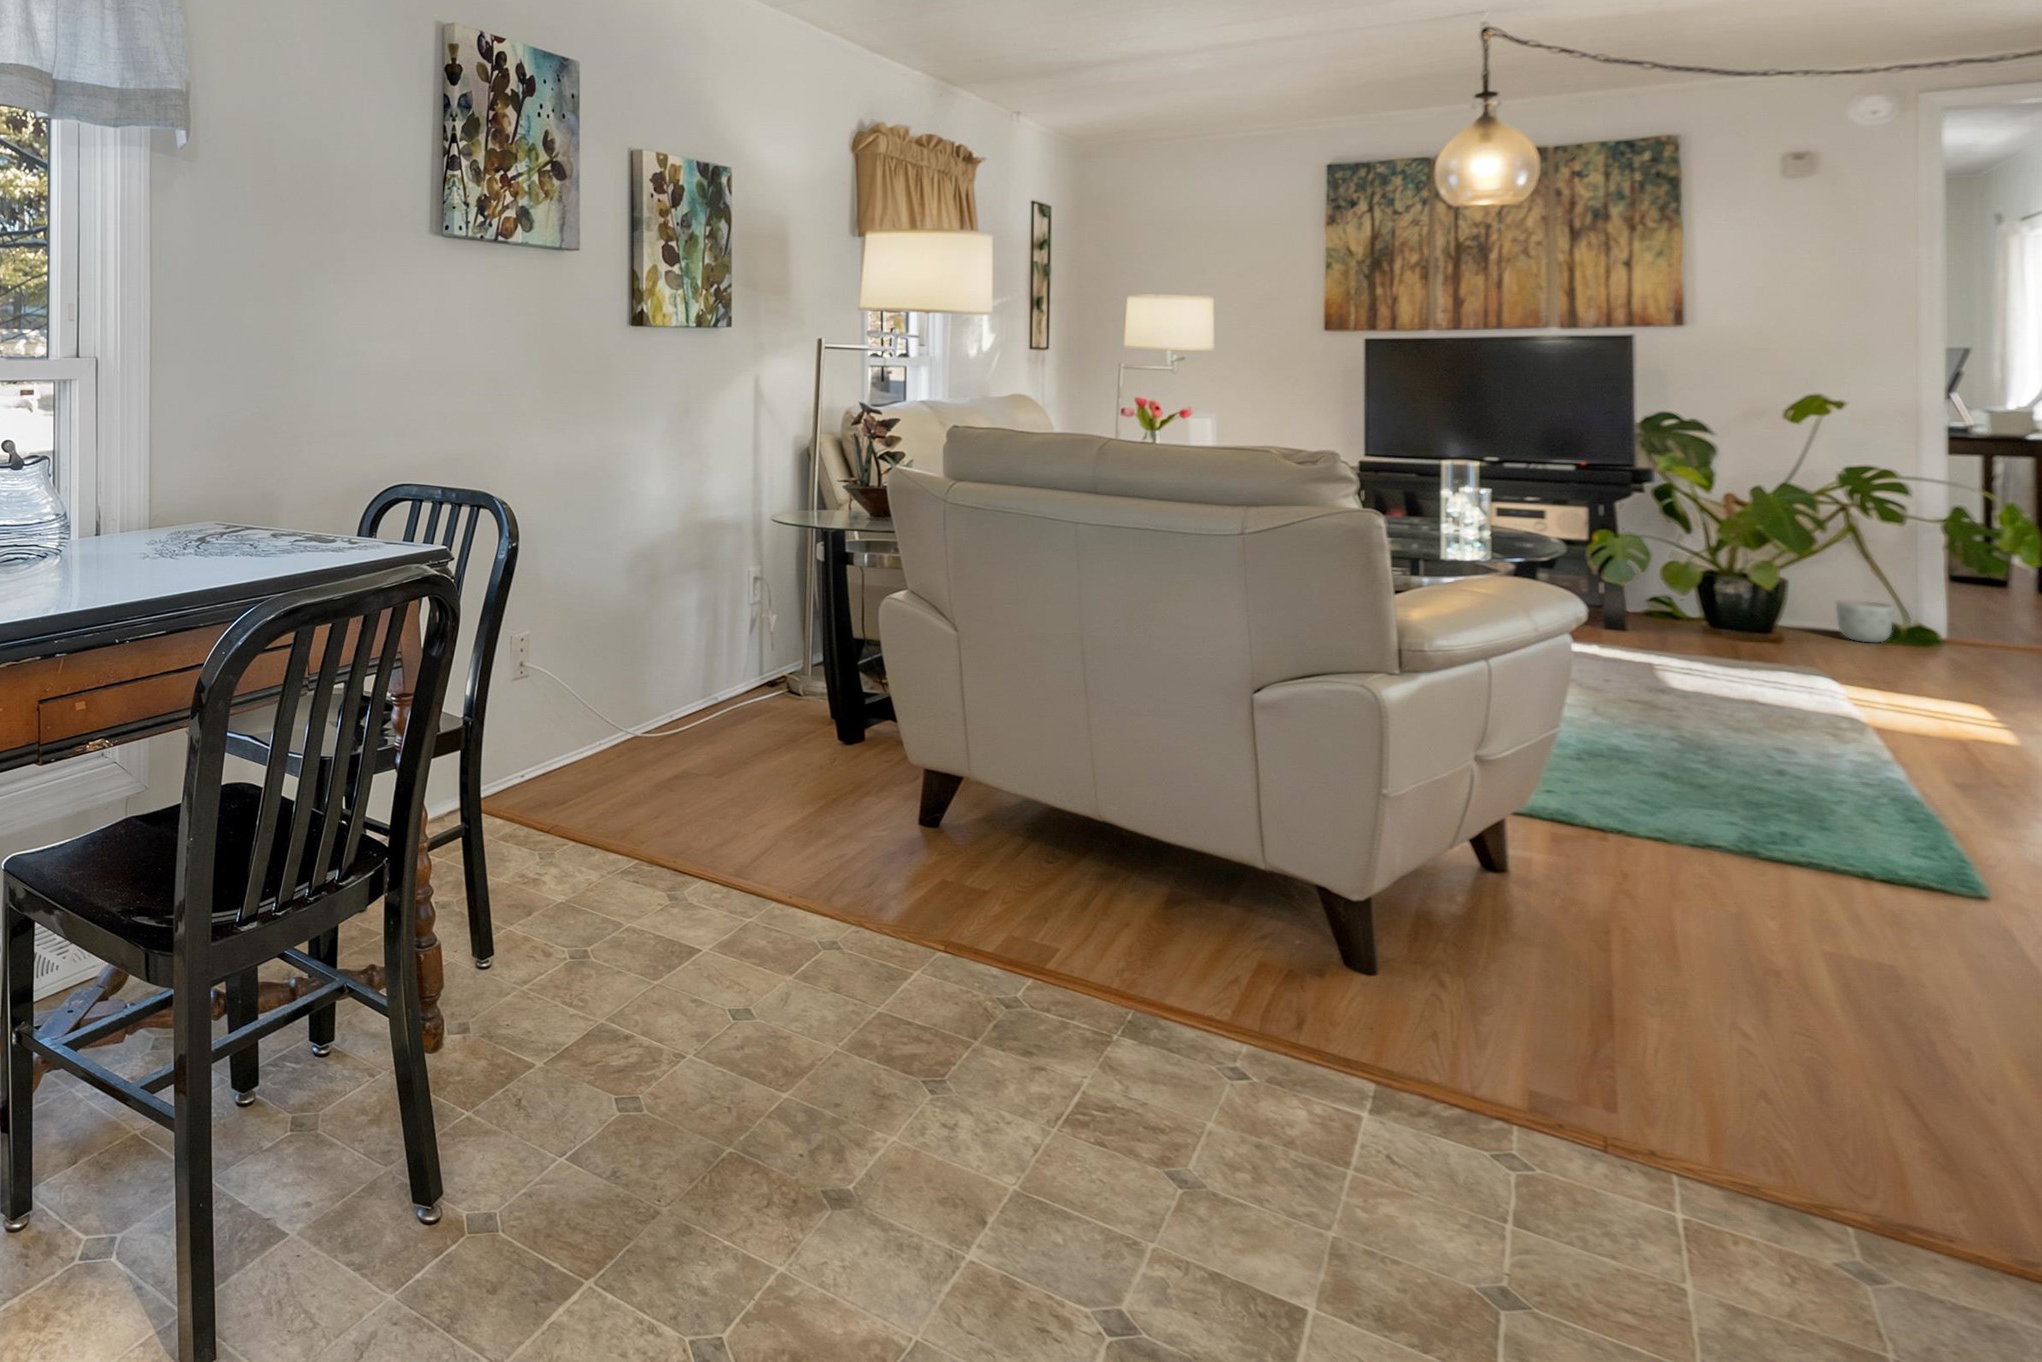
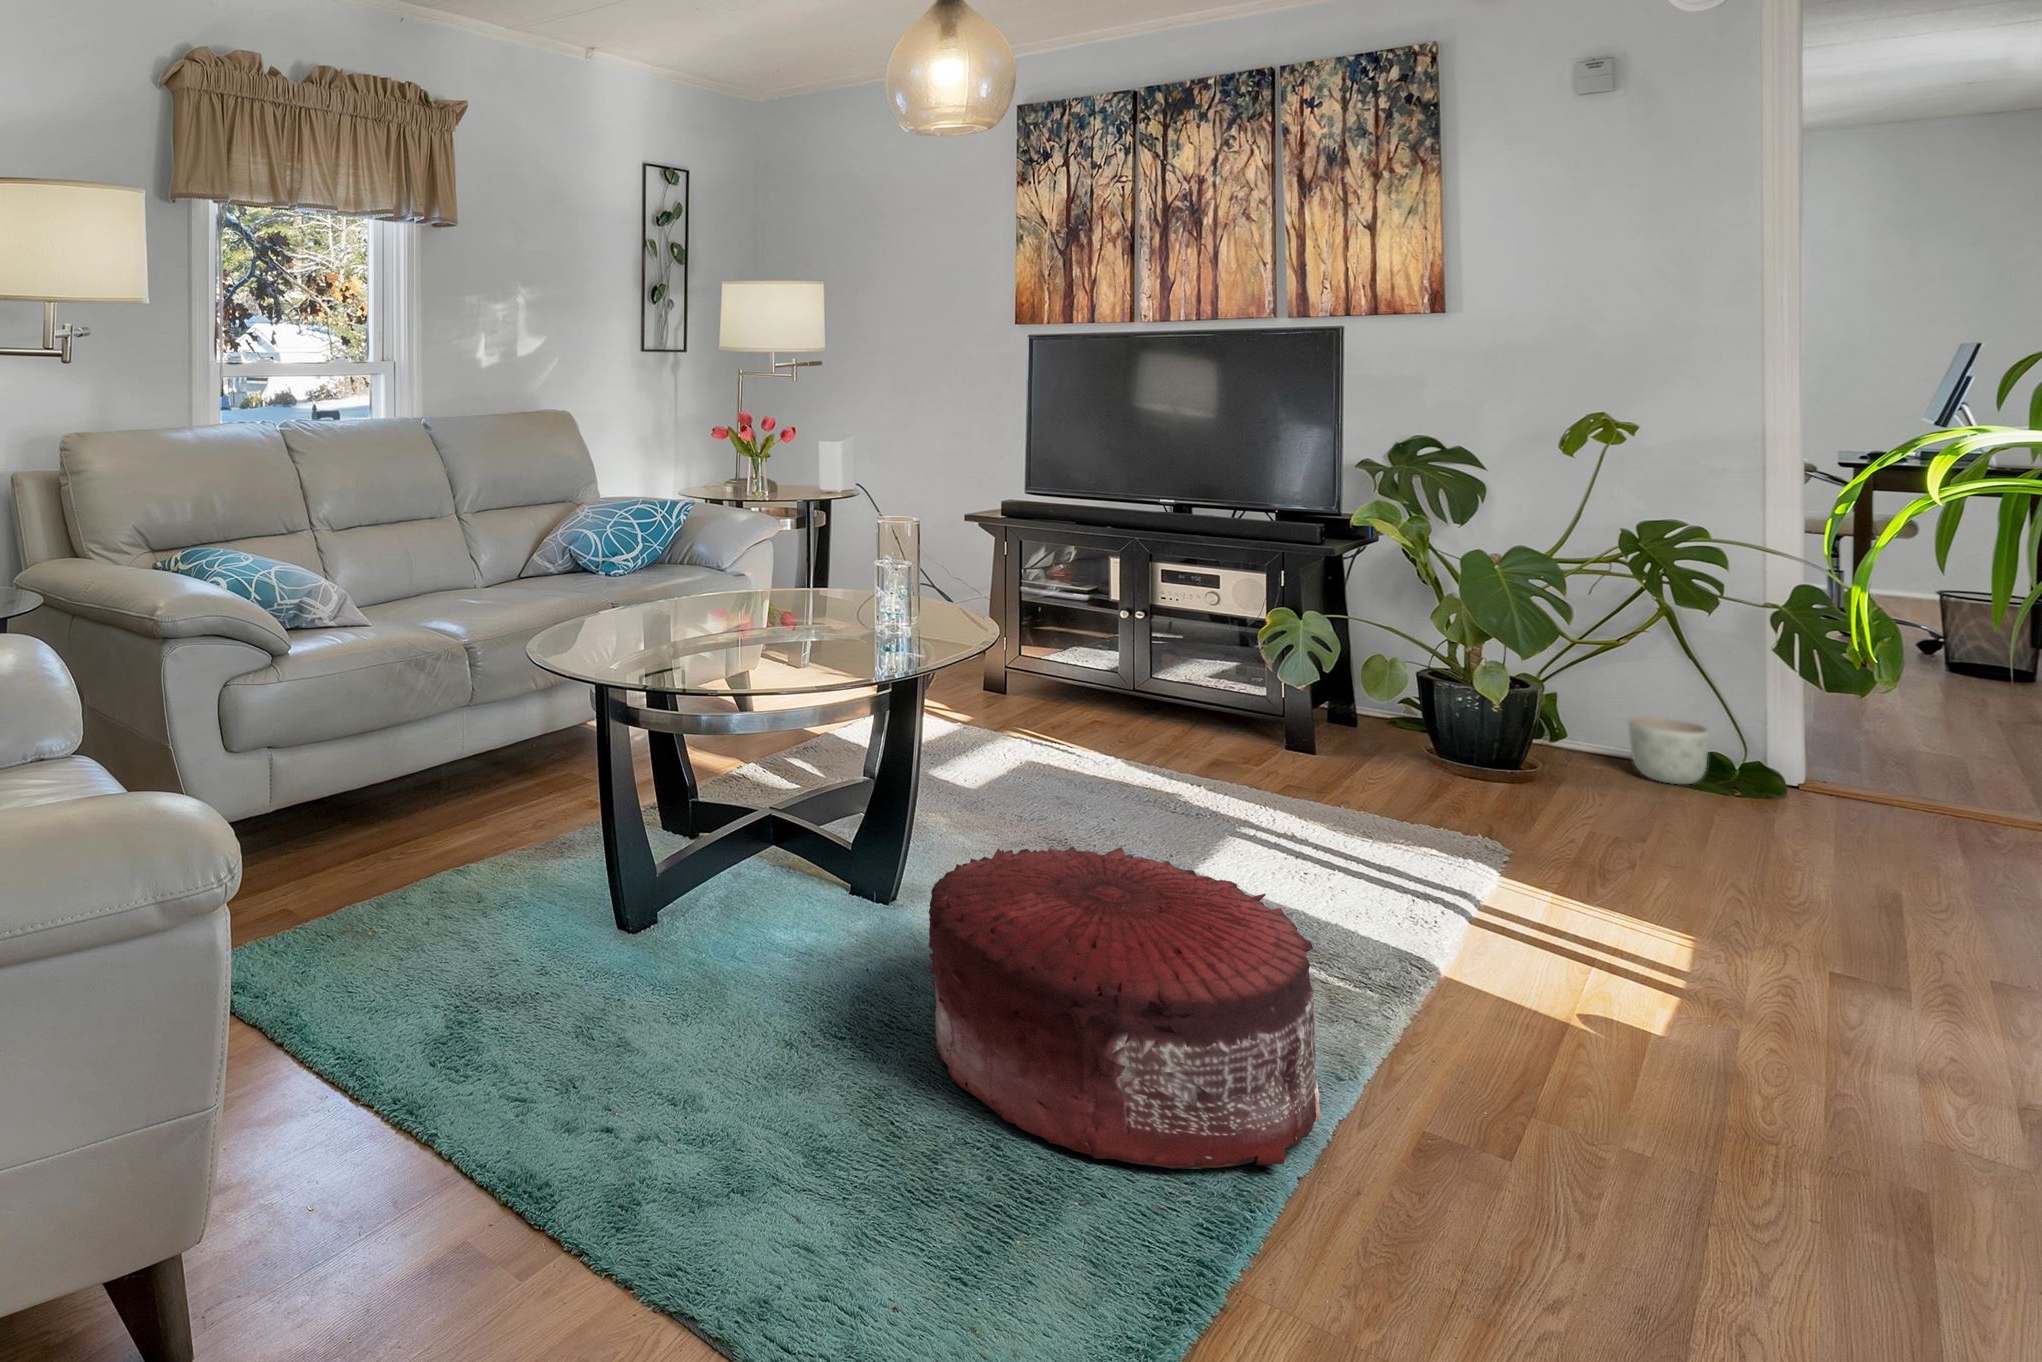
pouf: none [1653,651,1935,800] -> present [928,847,1321,1169]

